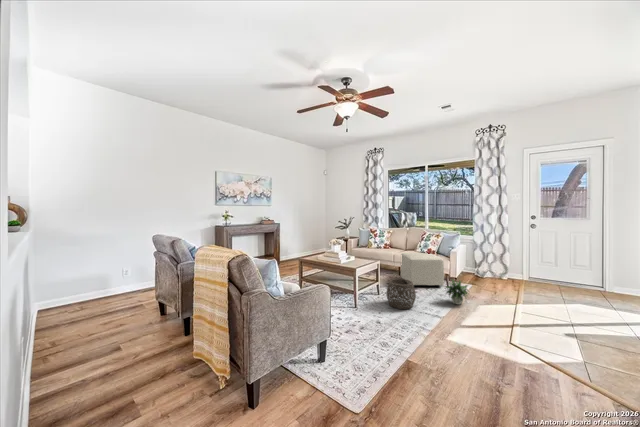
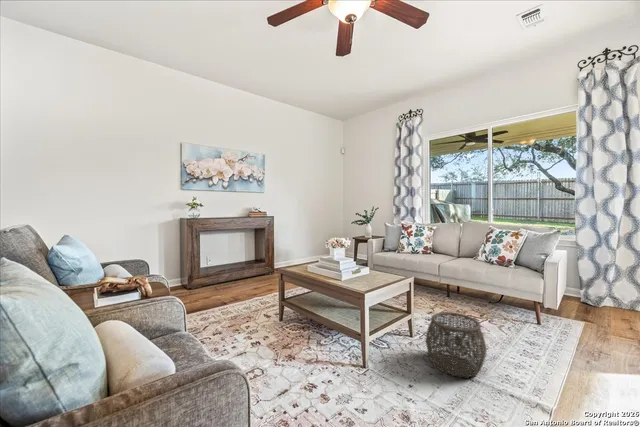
ottoman: present [401,253,444,287] -> none [450,263,532,323]
potted plant: present [446,280,468,304] -> none [542,315,602,371]

